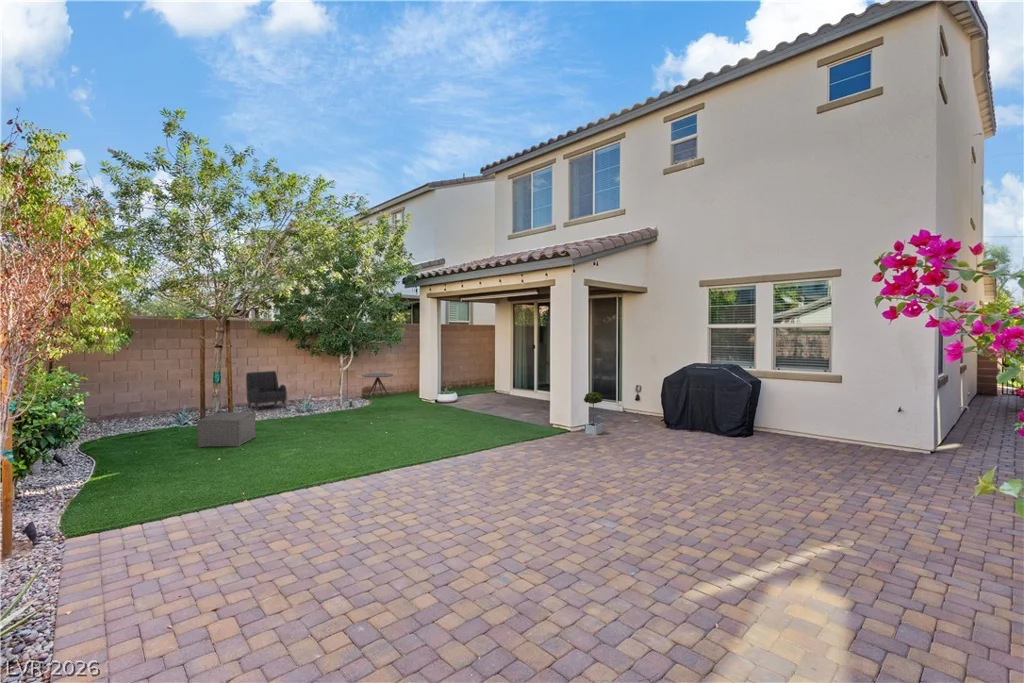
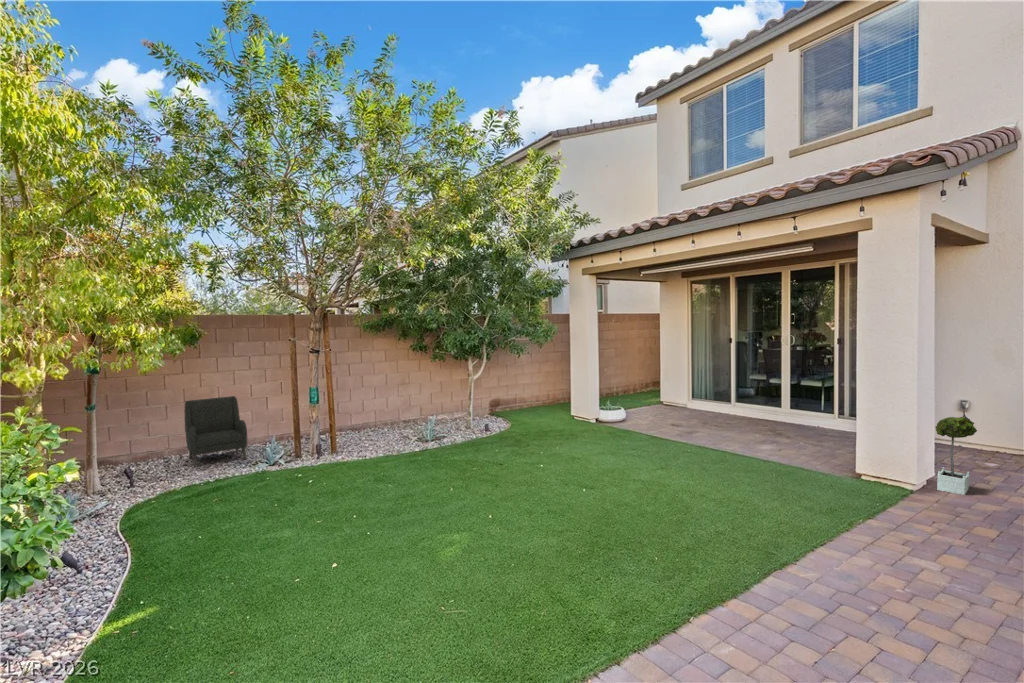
armchair: present [246,371,287,411] -> present [184,396,247,468]
round table: present [362,373,393,396] -> none [491,381,533,414]
ottoman: present [197,412,256,447] -> none [297,455,383,517]

